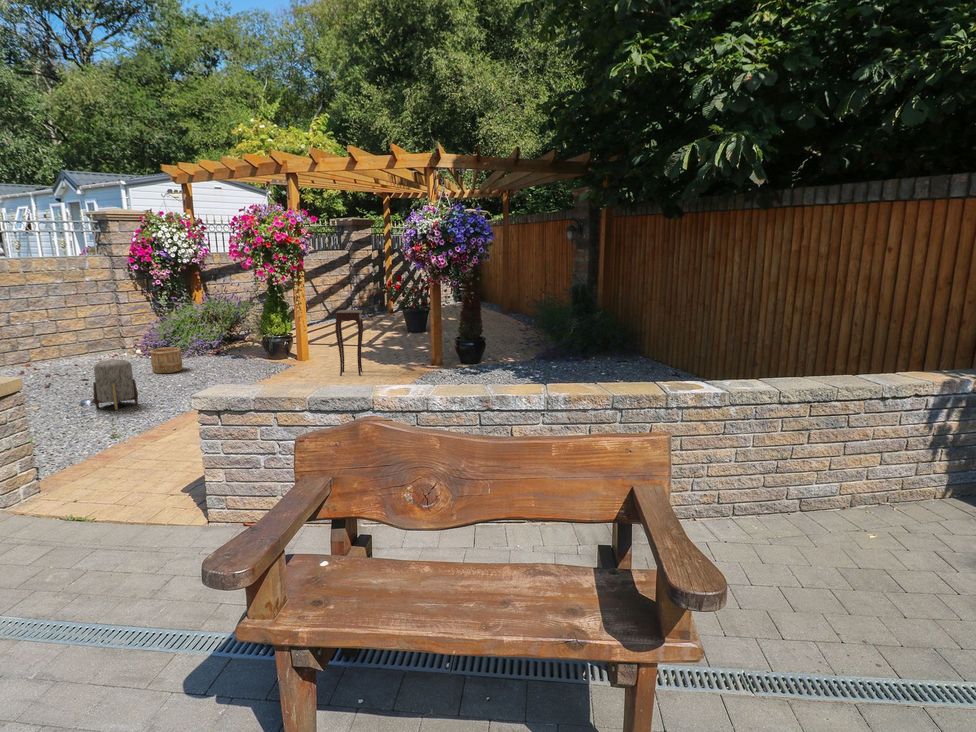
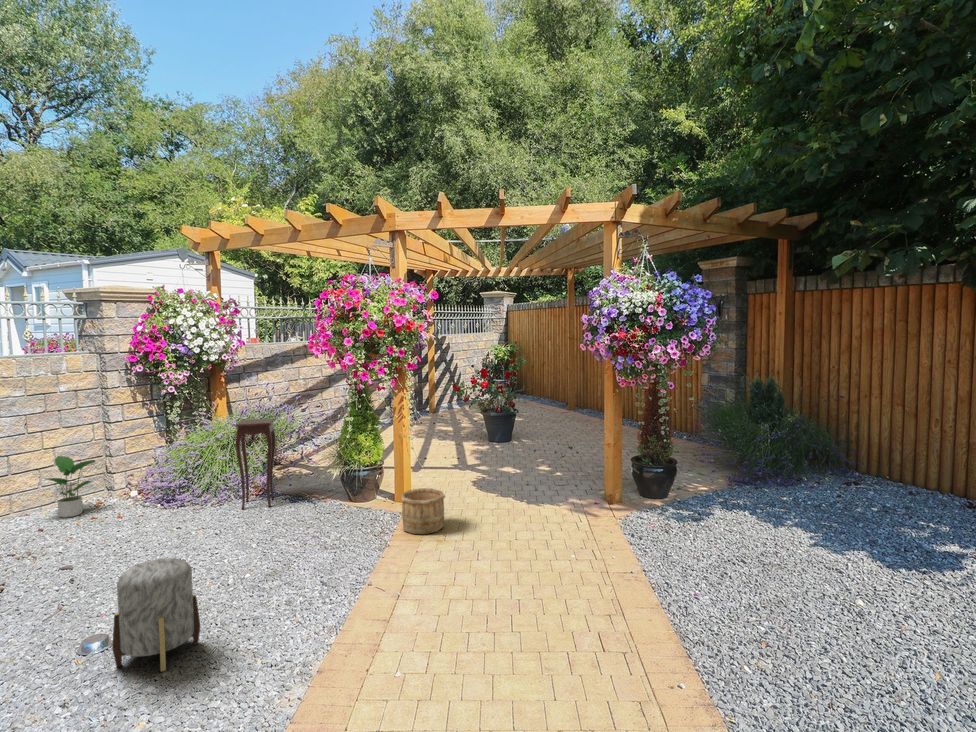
side table: present [335,310,363,376] -> present [235,419,276,509]
potted plant: none [78,322,109,361] -> present [46,456,95,518]
wooden bucket: present [149,347,182,373] -> present [401,488,445,534]

